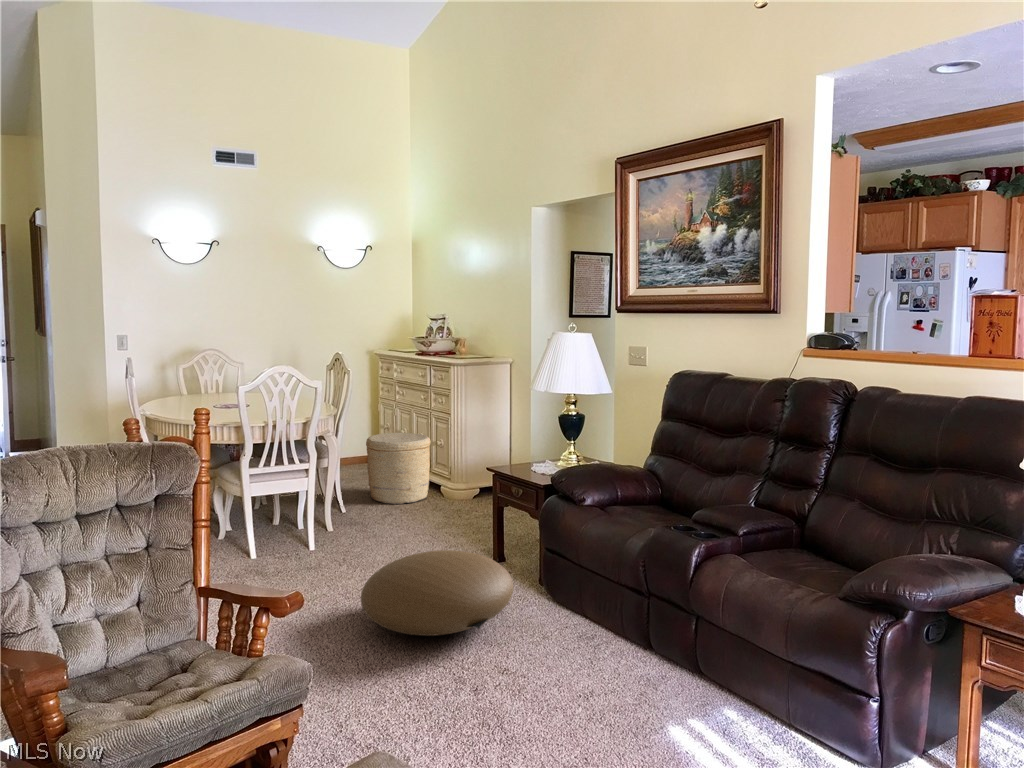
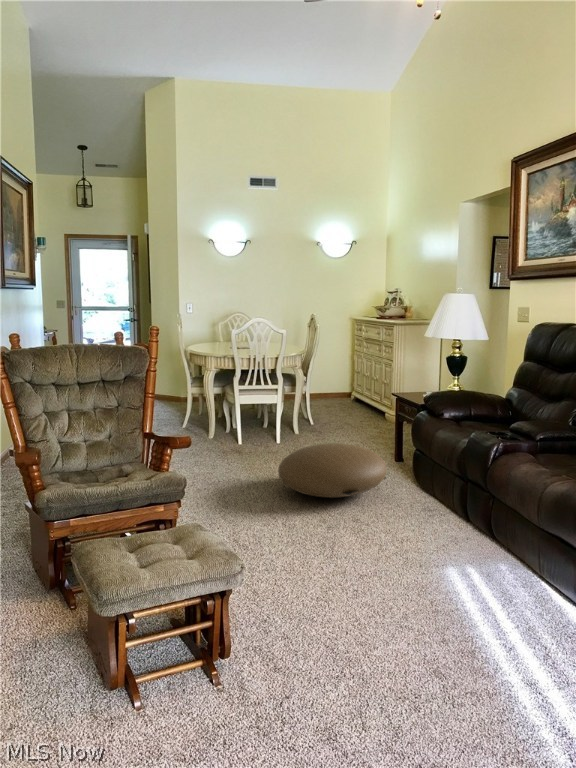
woven basket: present [366,433,431,504] -> none [333,373,379,422]

